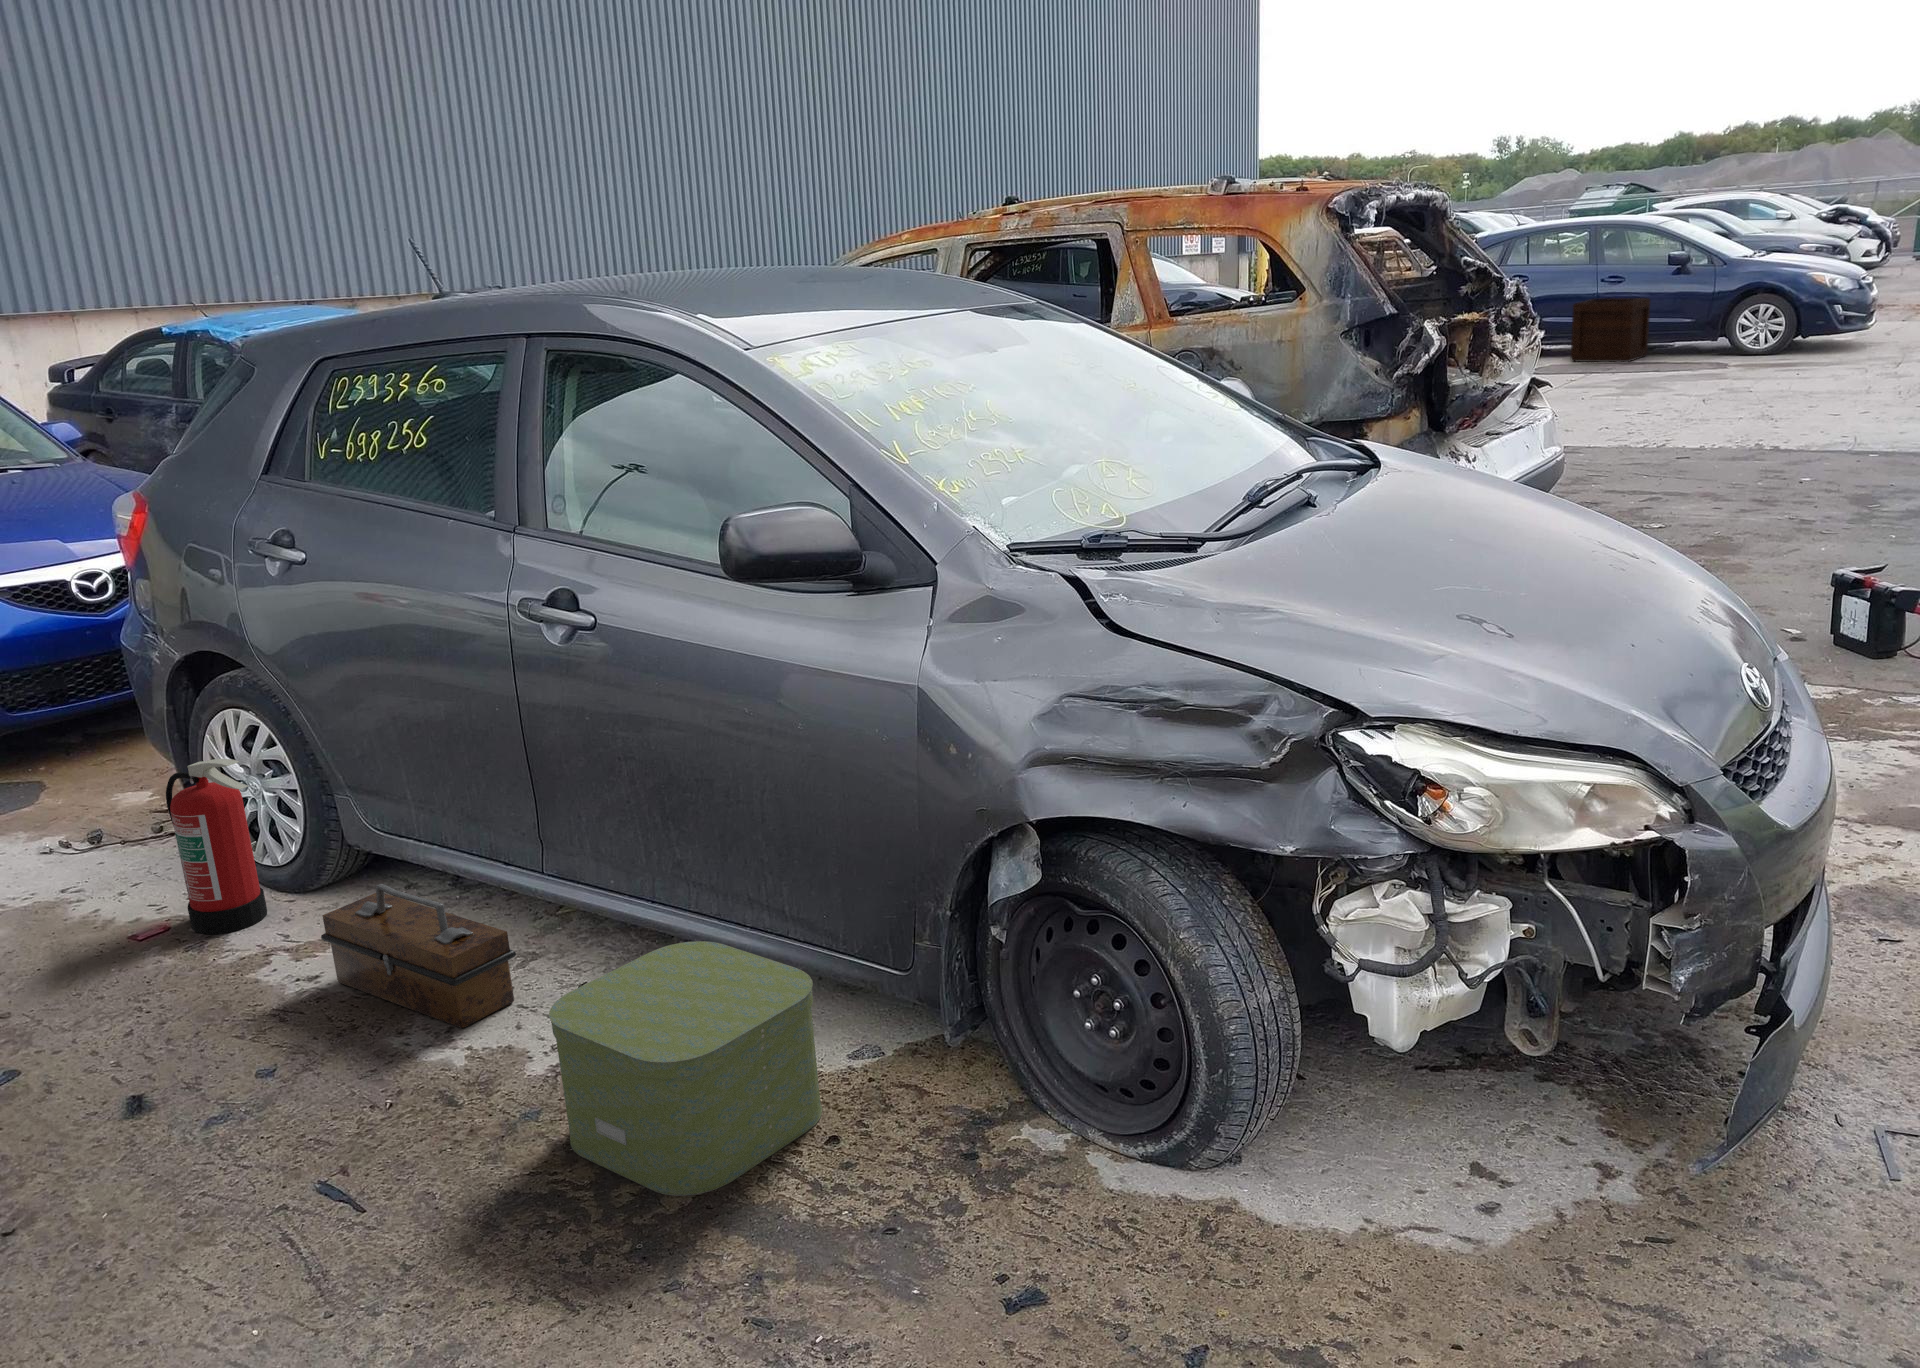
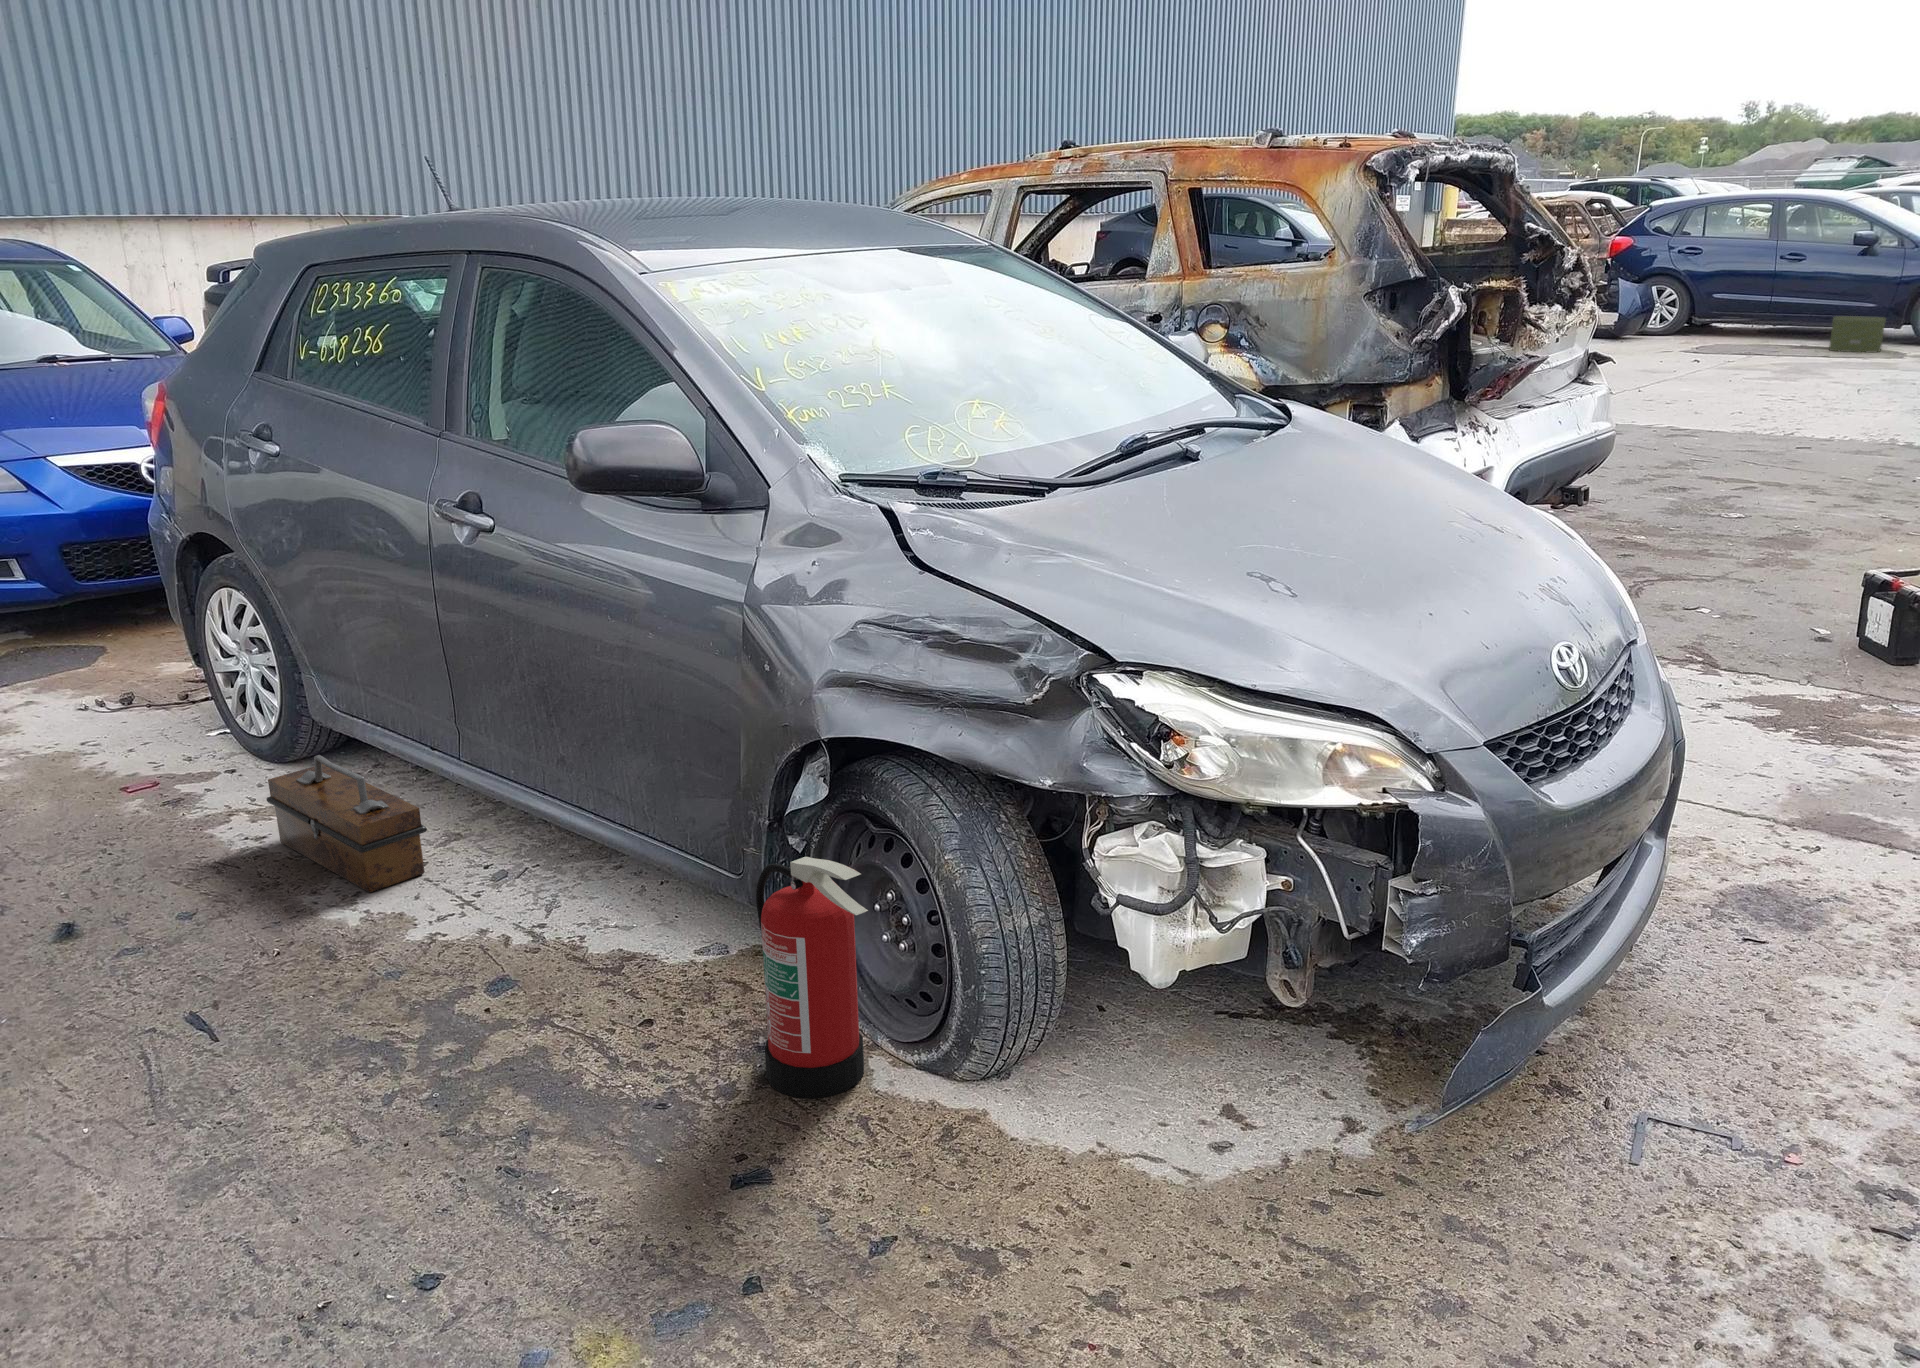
wooden crate: present [1571,298,1650,362] -> none [1724,282,1817,350]
fire extinguisher: present [166,759,267,934] -> present [756,857,868,1098]
storage box: present [549,941,822,1196] -> present [1829,316,1886,352]

